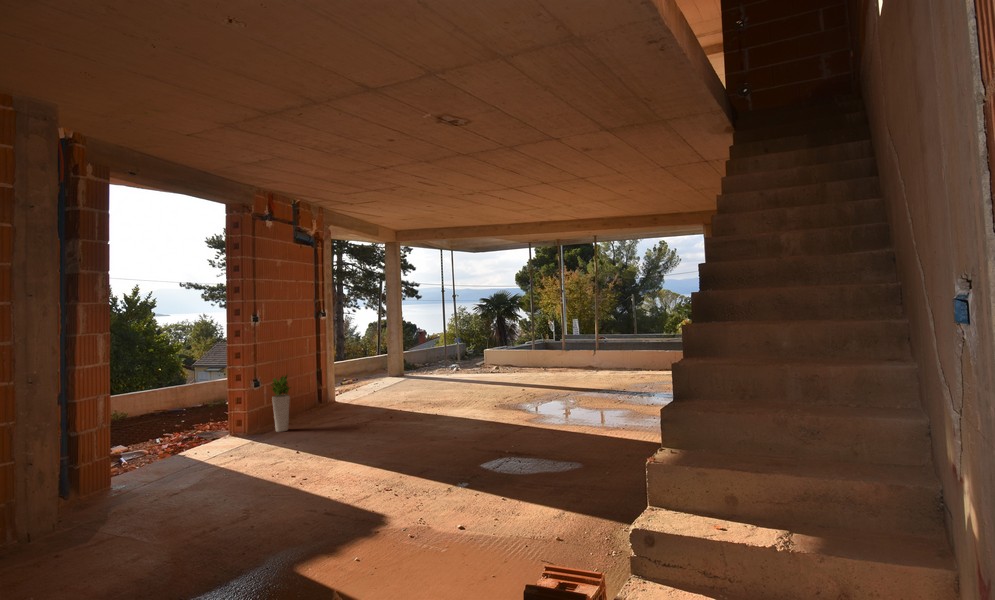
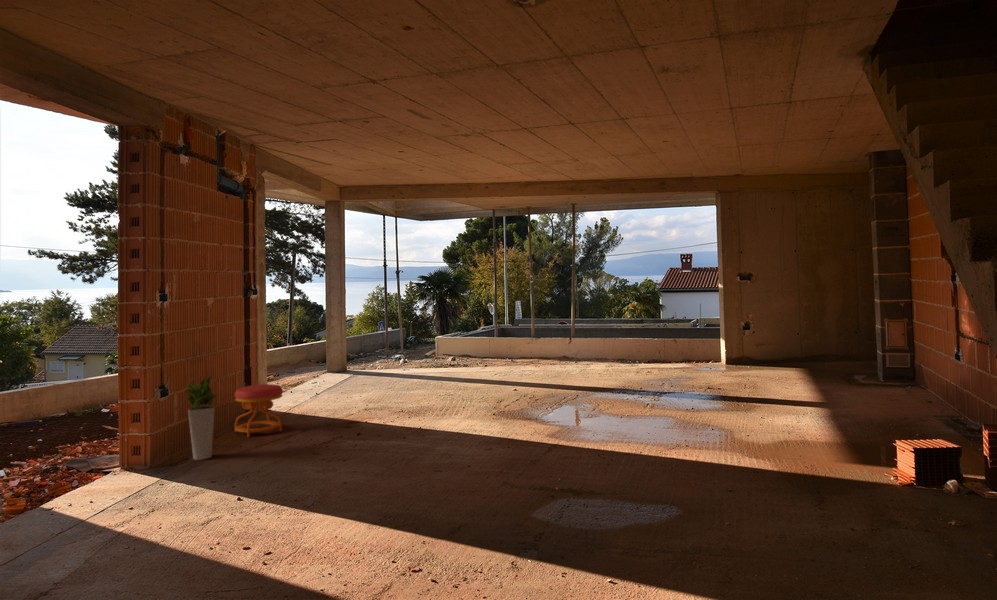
stool: none [308,382,342,419] -> present [235,384,283,437]

